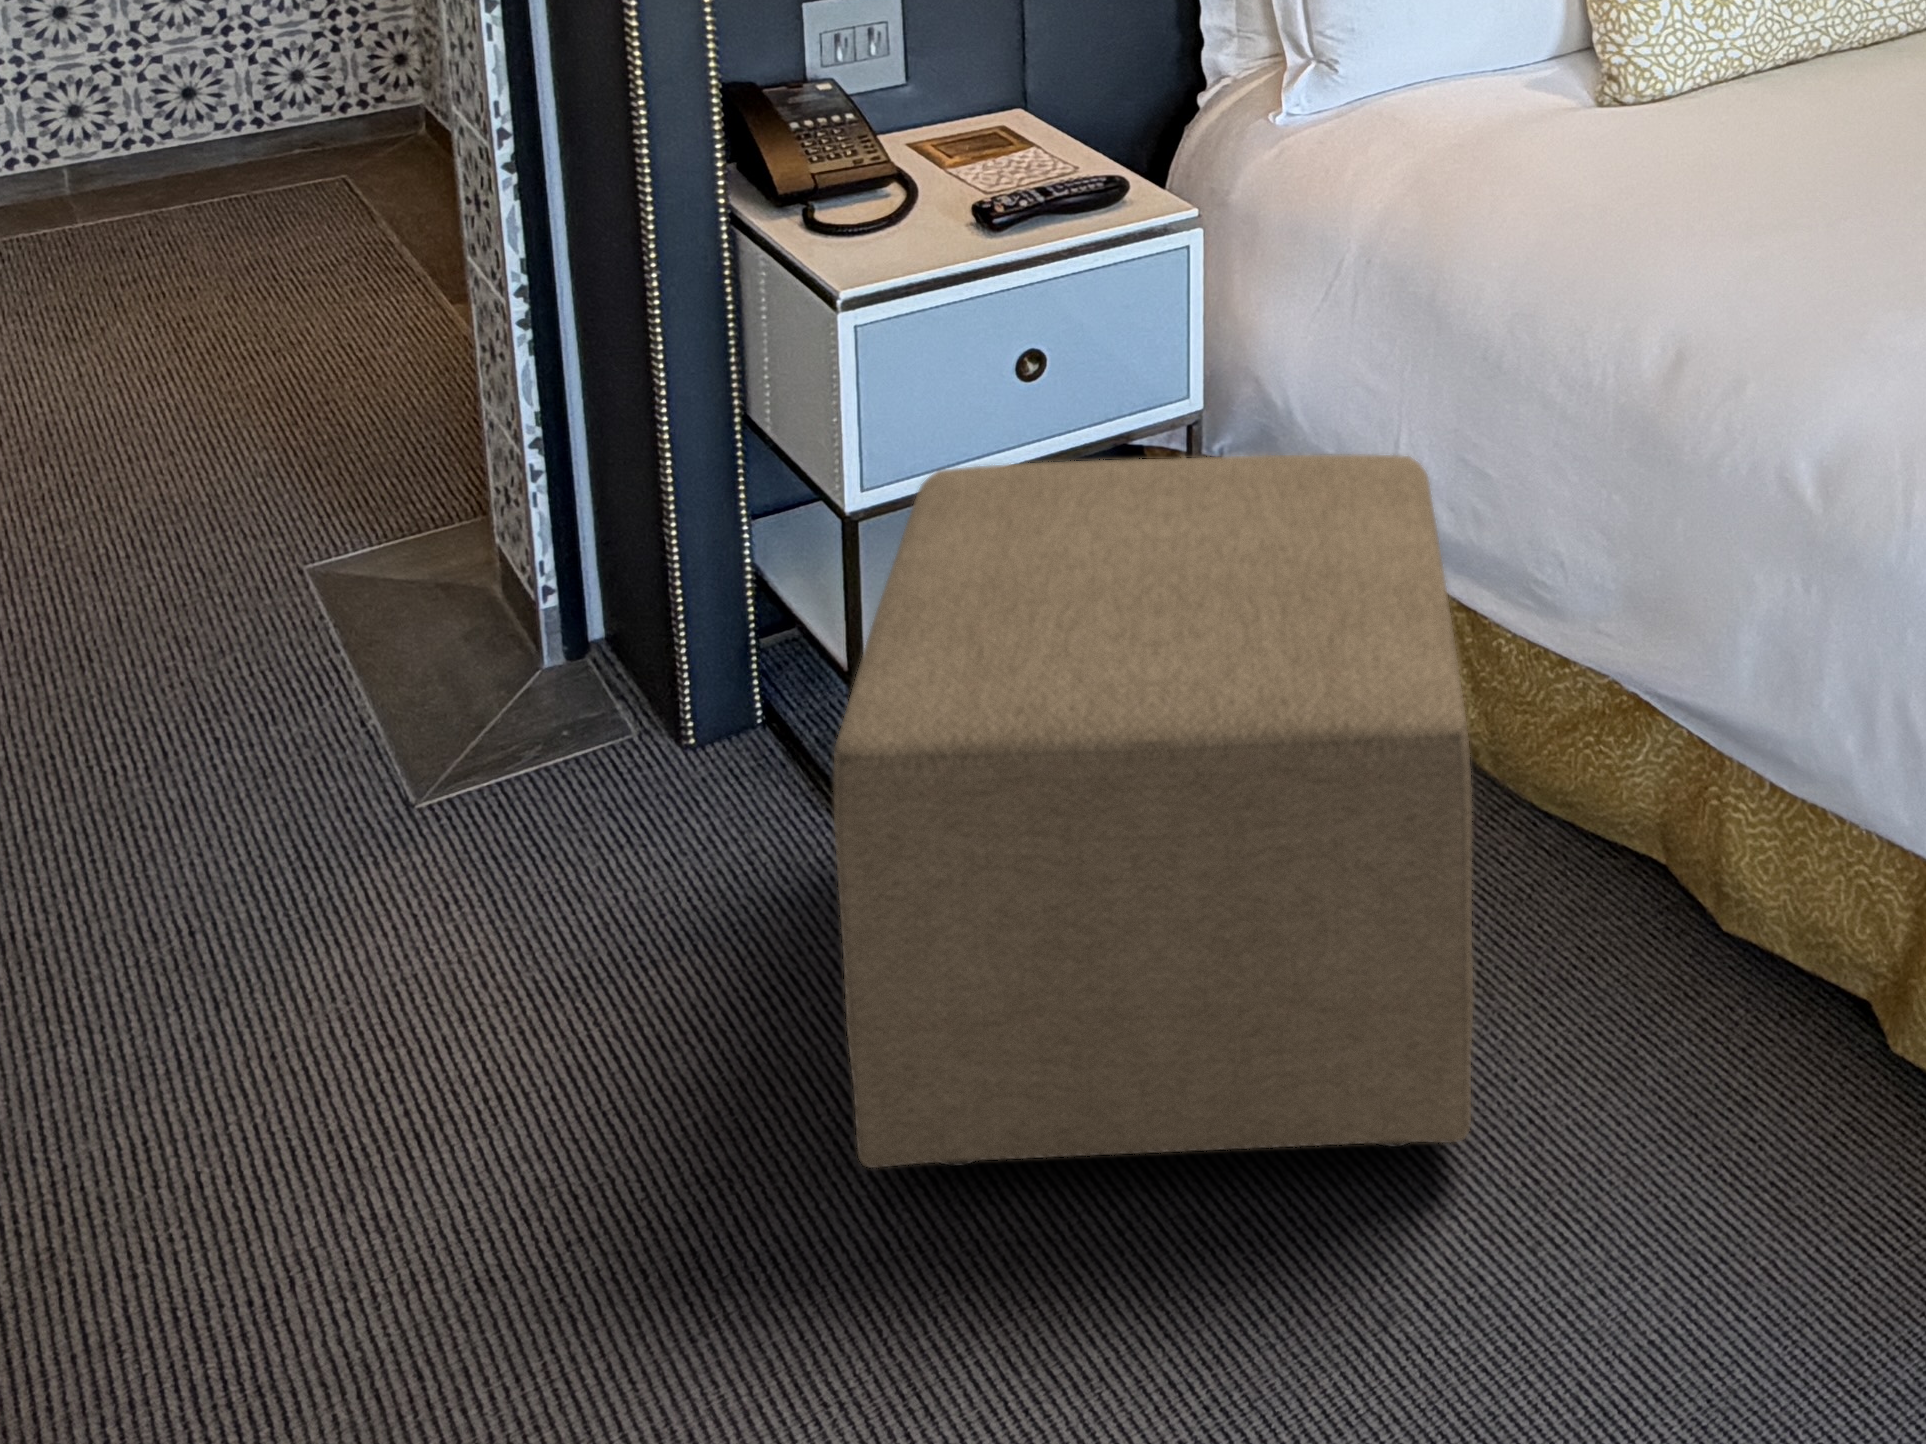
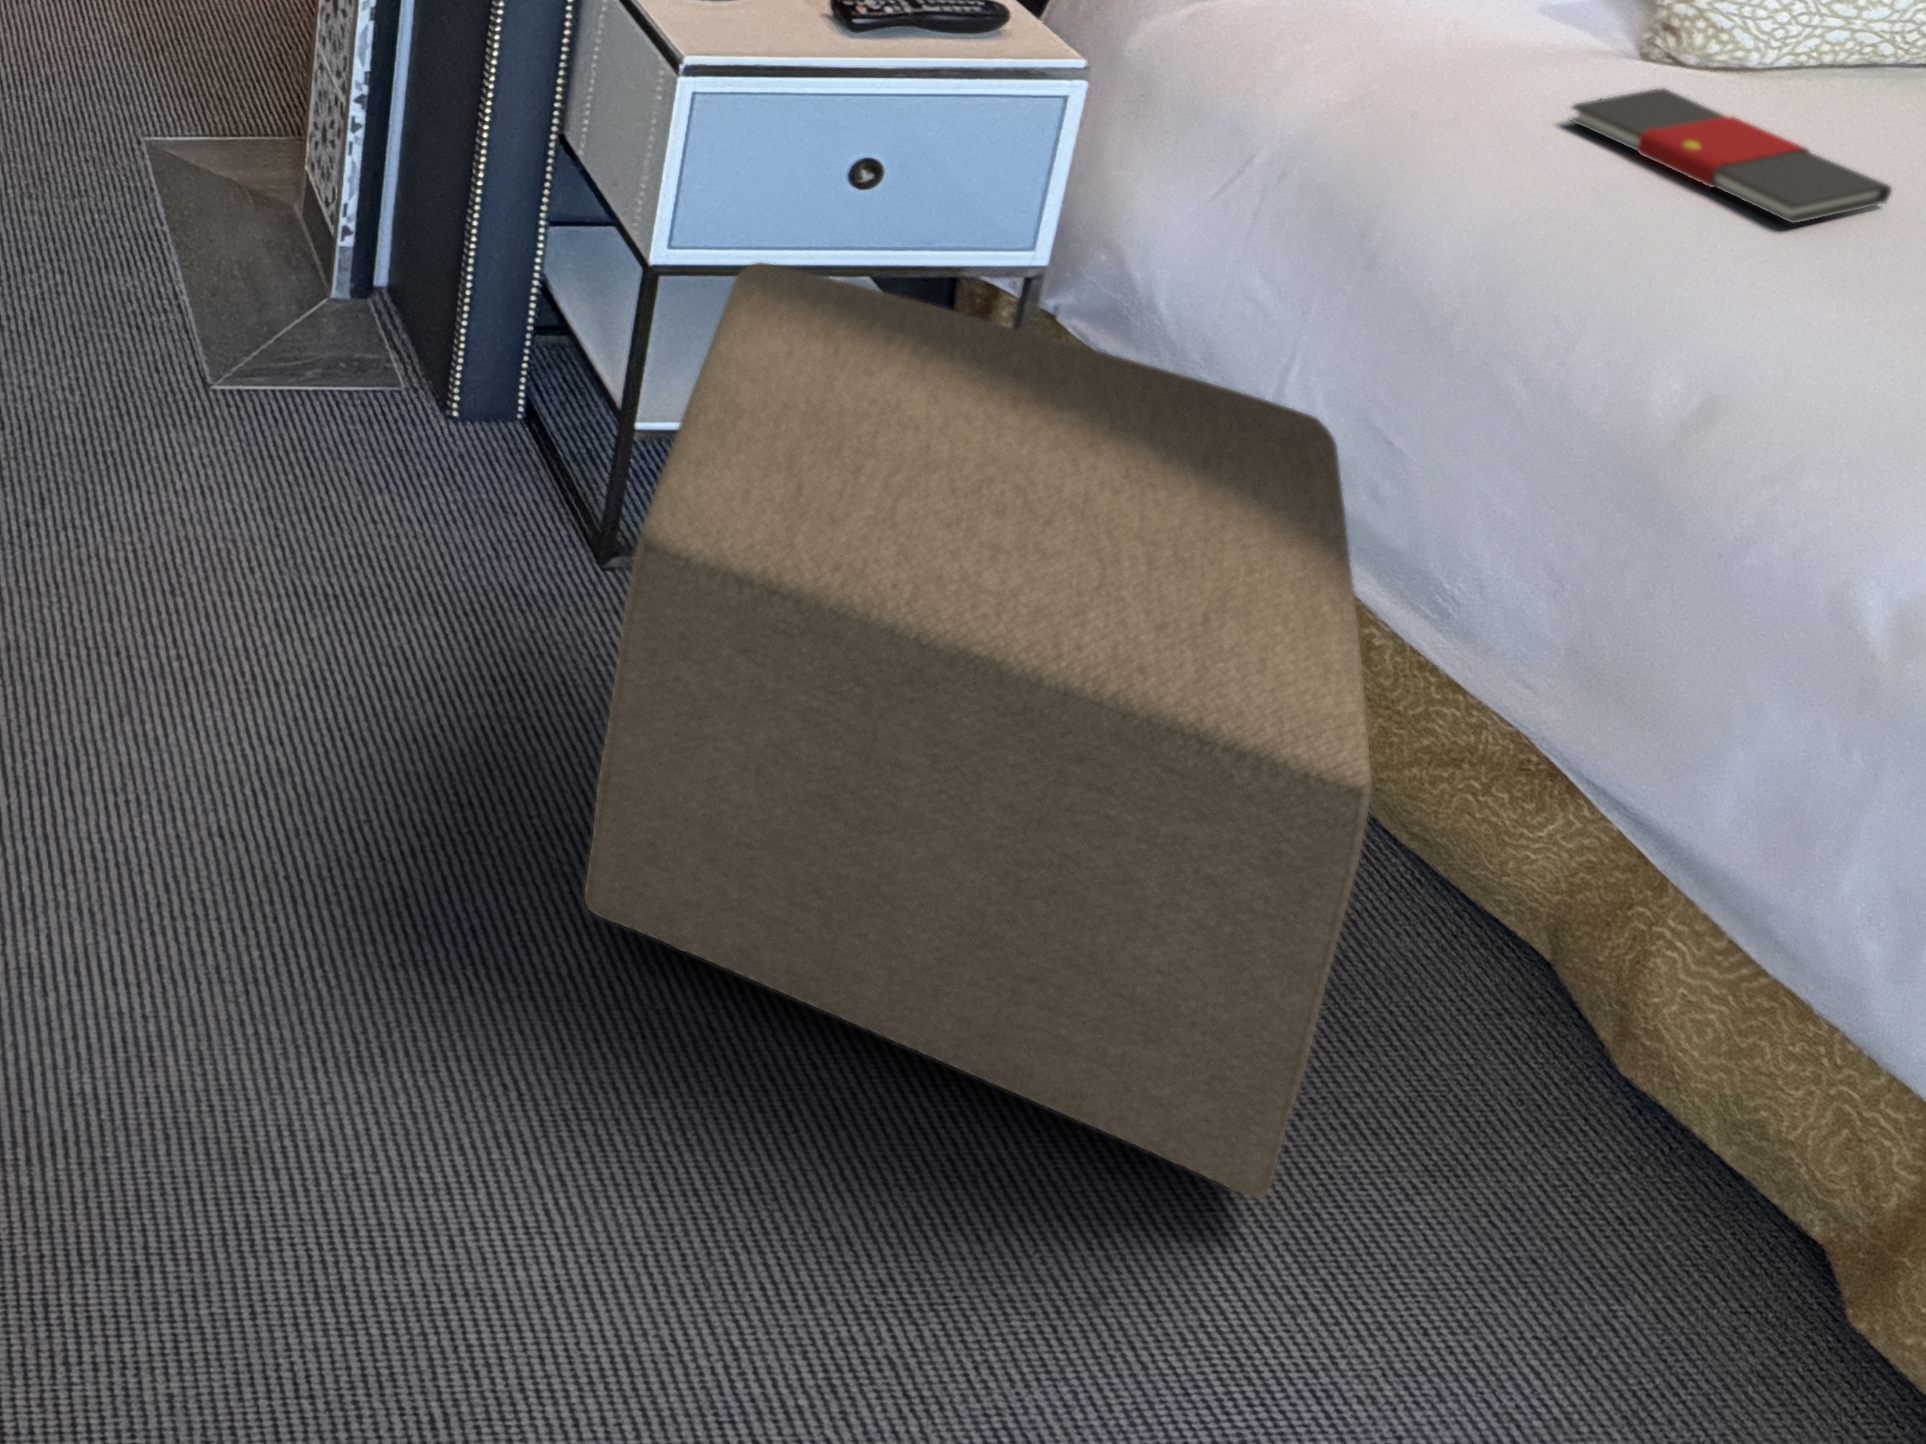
book: none [1545,116,1751,191] -> present [1568,88,1892,223]

